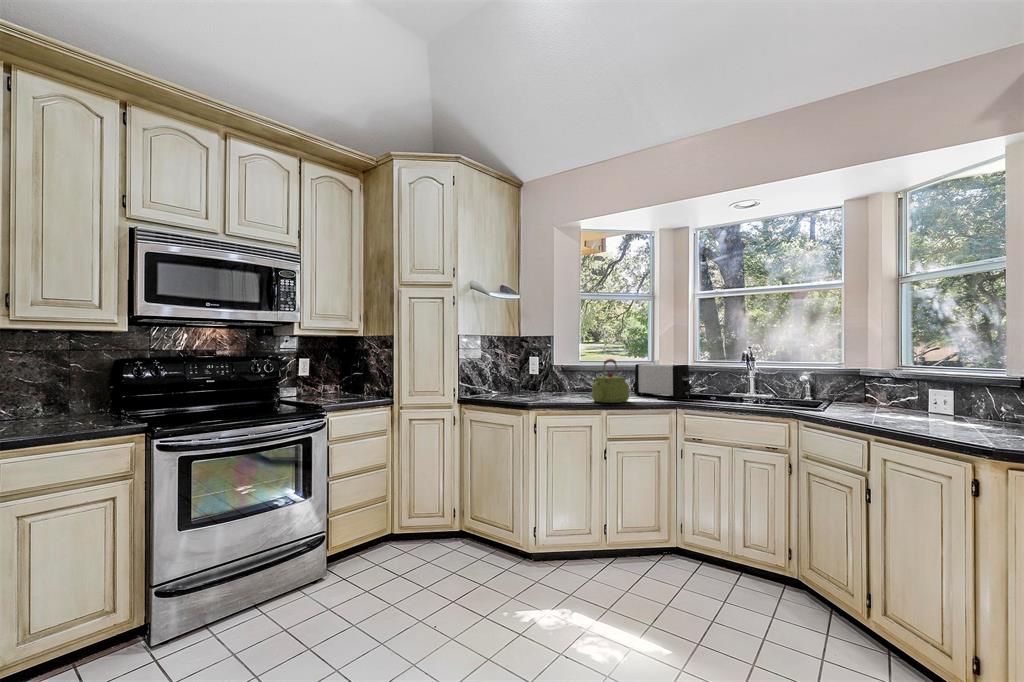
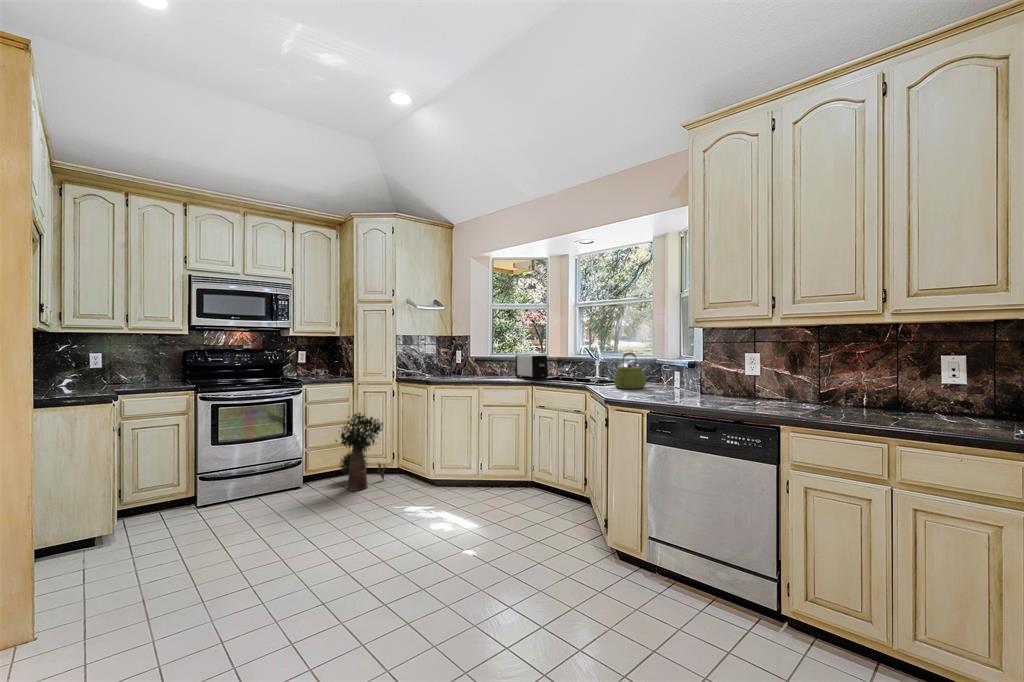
kettle: present [592,359,629,403] -> present [614,353,646,389]
potted plant: none [379,452,456,581] -> present [336,413,387,491]

